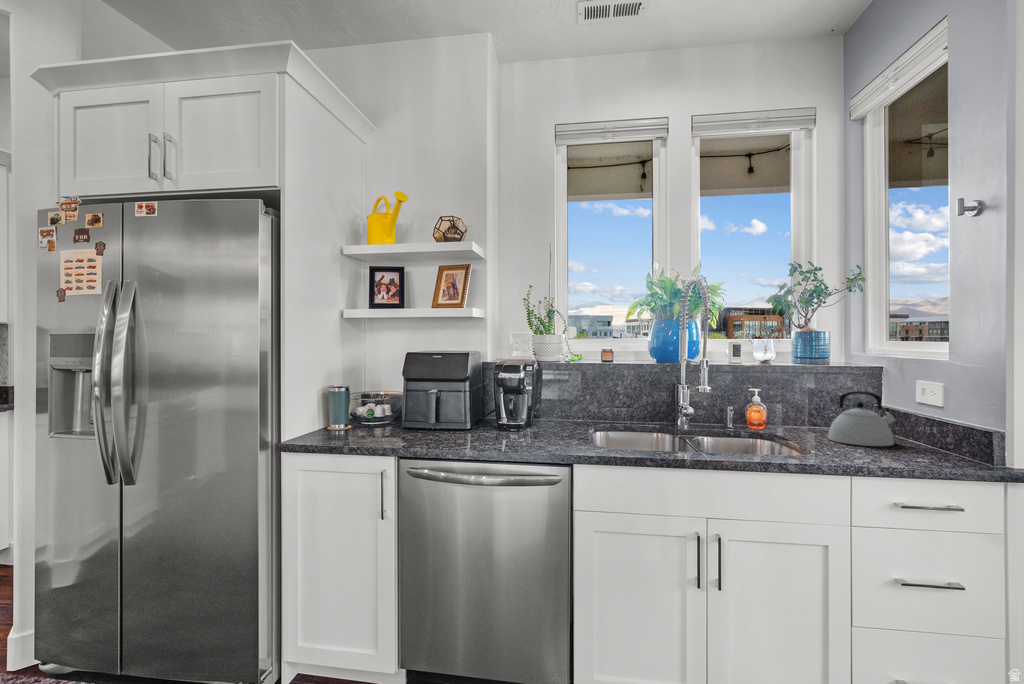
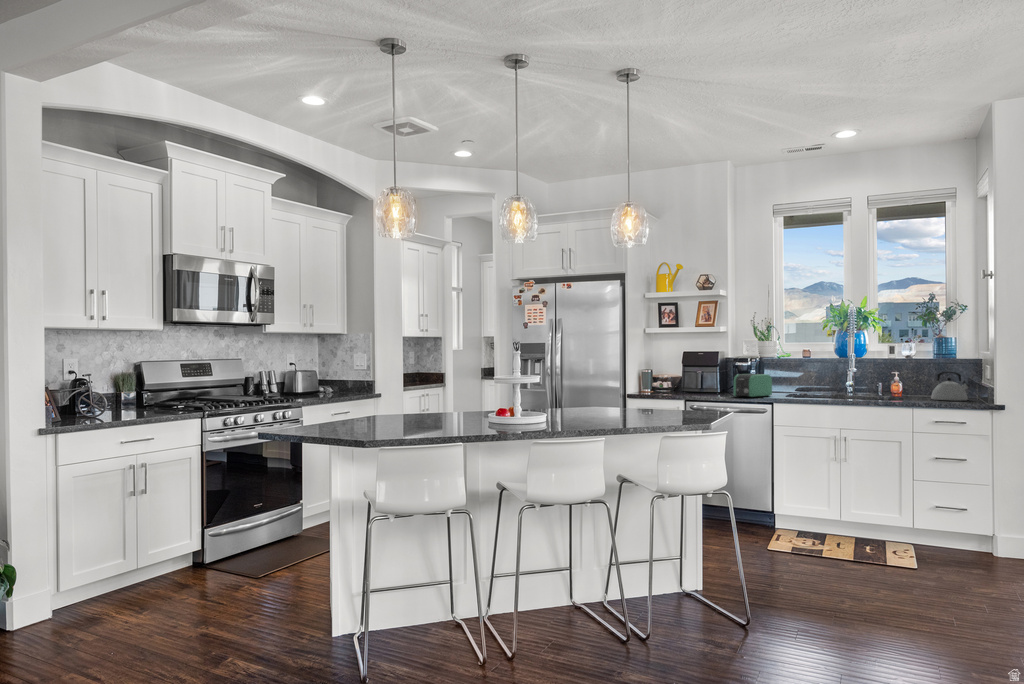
toaster: none [494,395,563,446] -> present [734,374,772,397]

